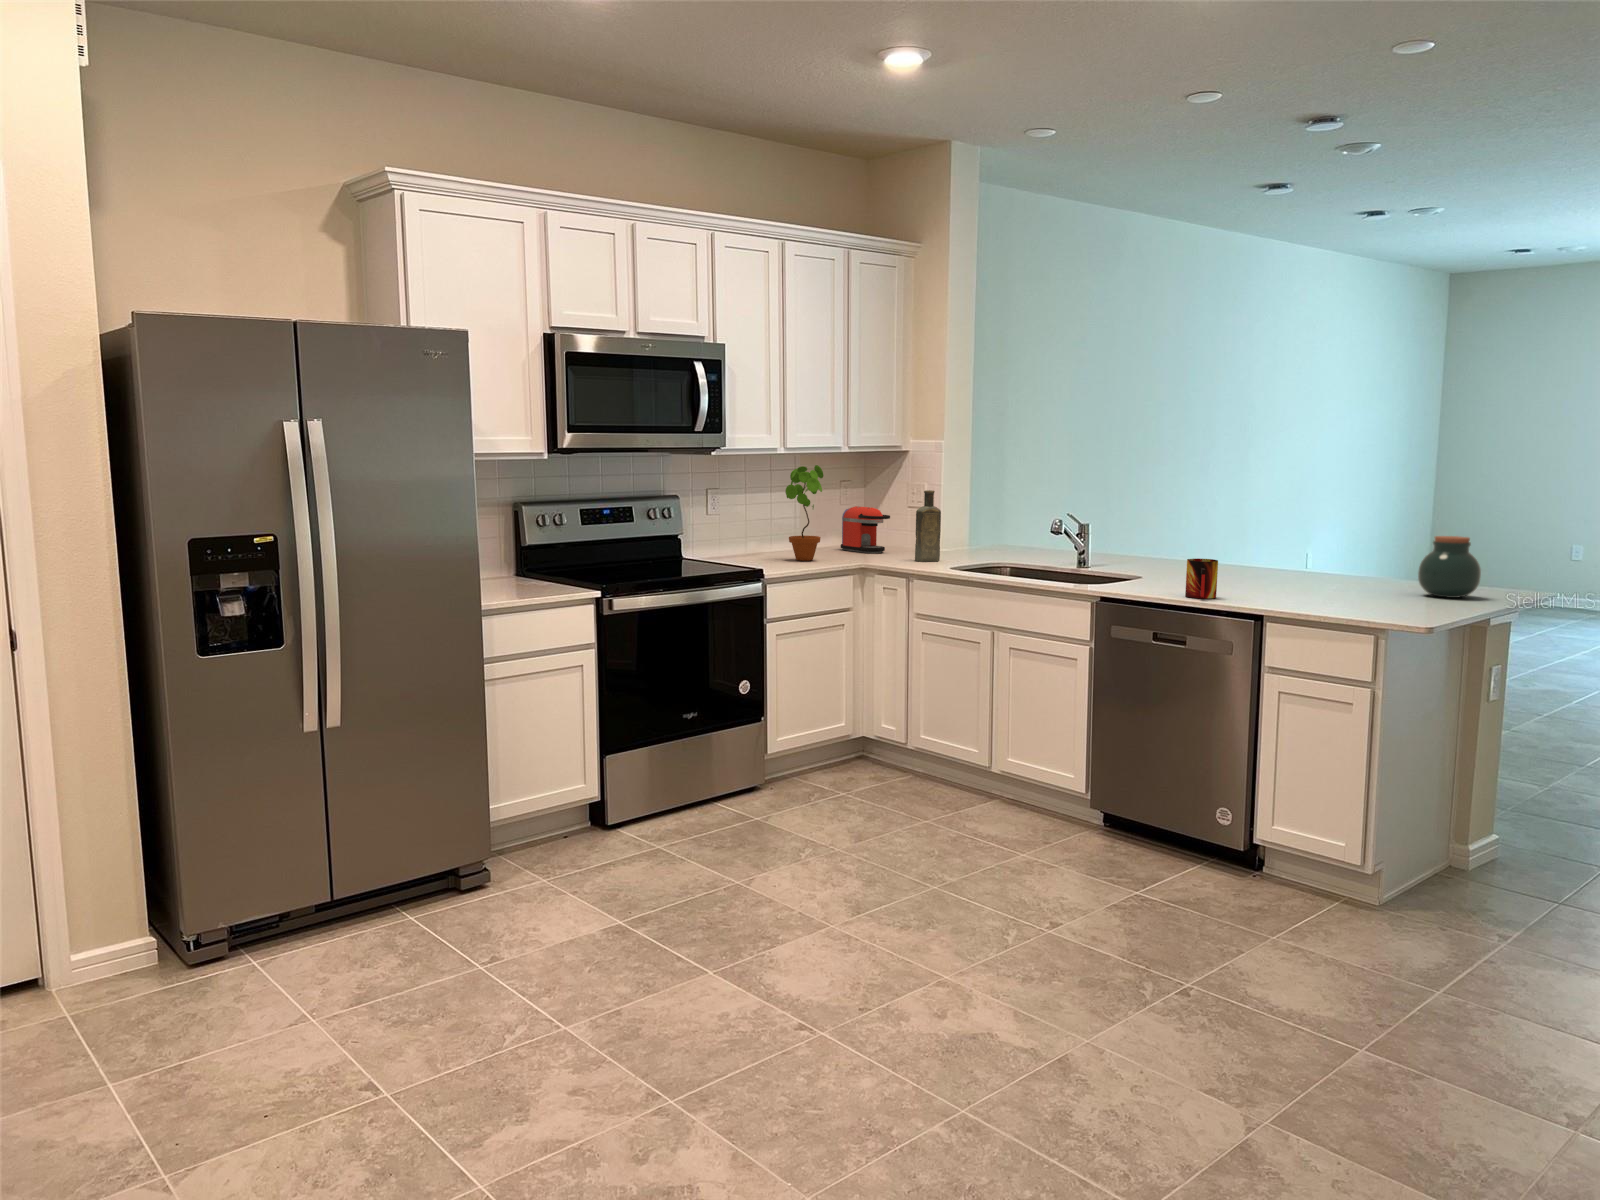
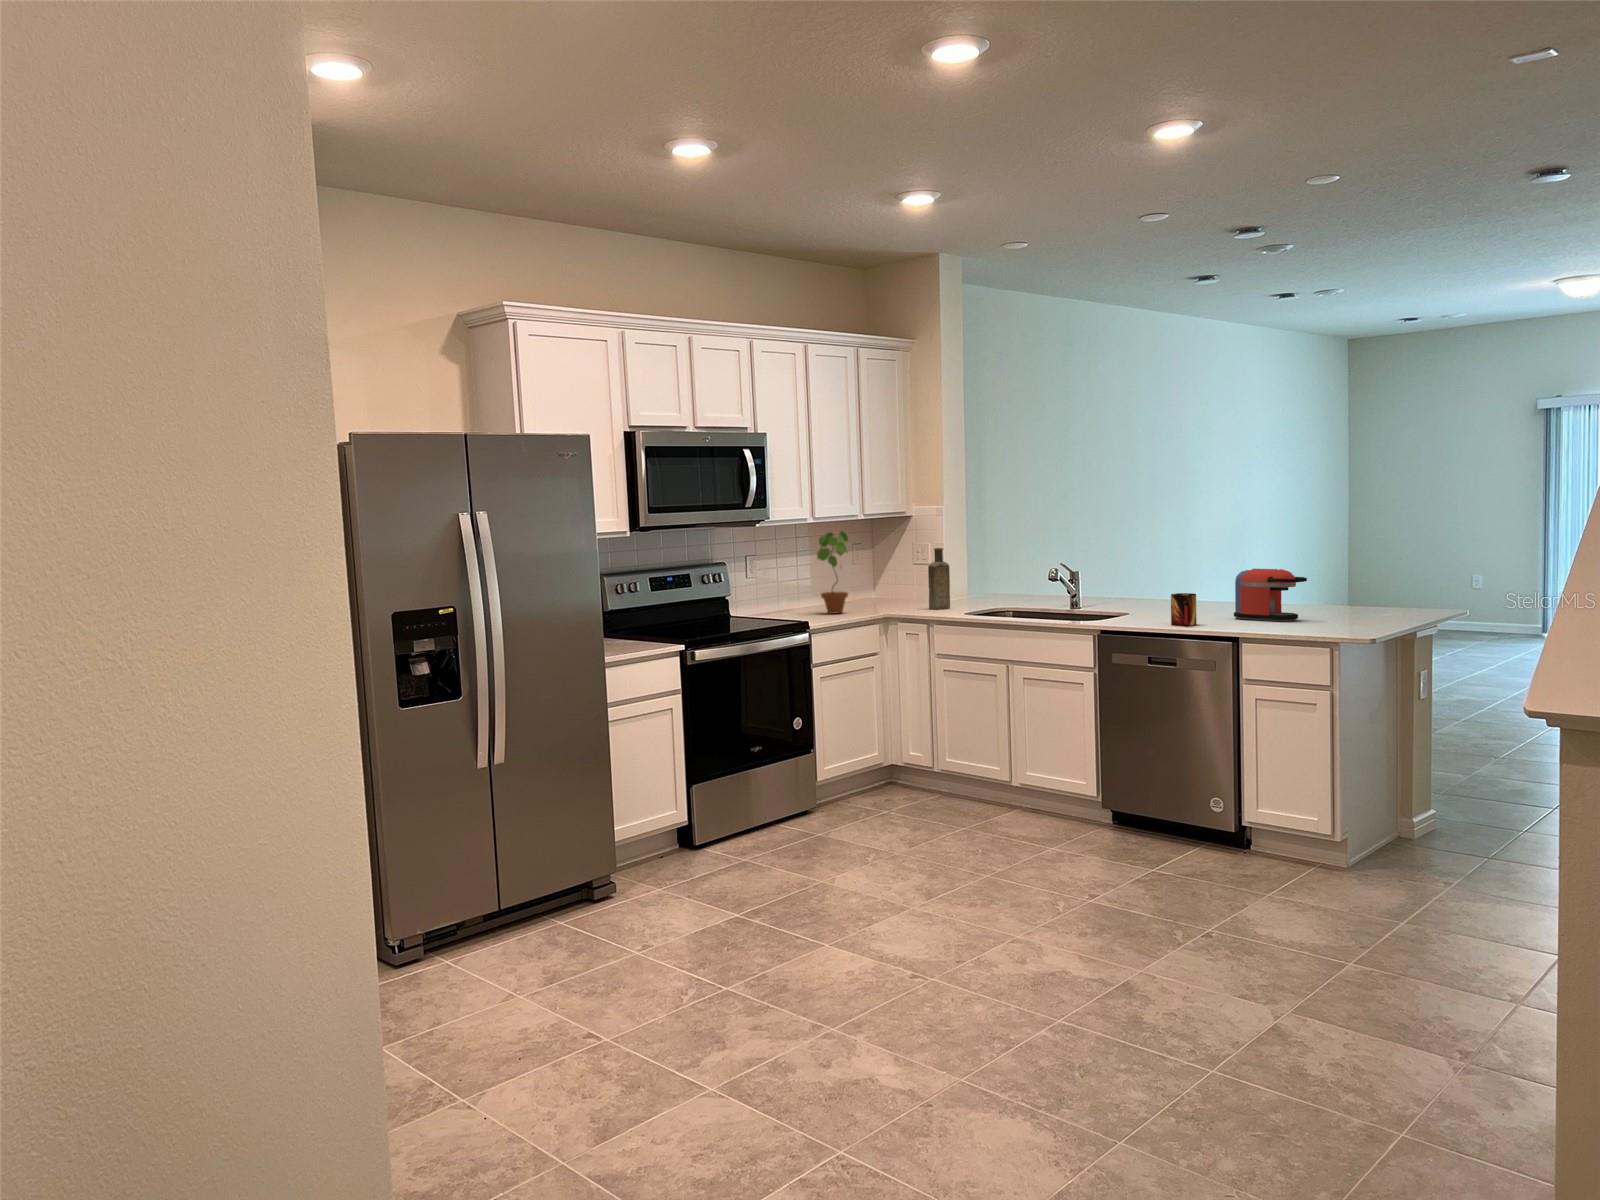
coffee maker: present [841,506,890,553] -> present [1234,569,1307,622]
jar: present [1418,536,1481,598] -> none [1355,566,1404,615]

